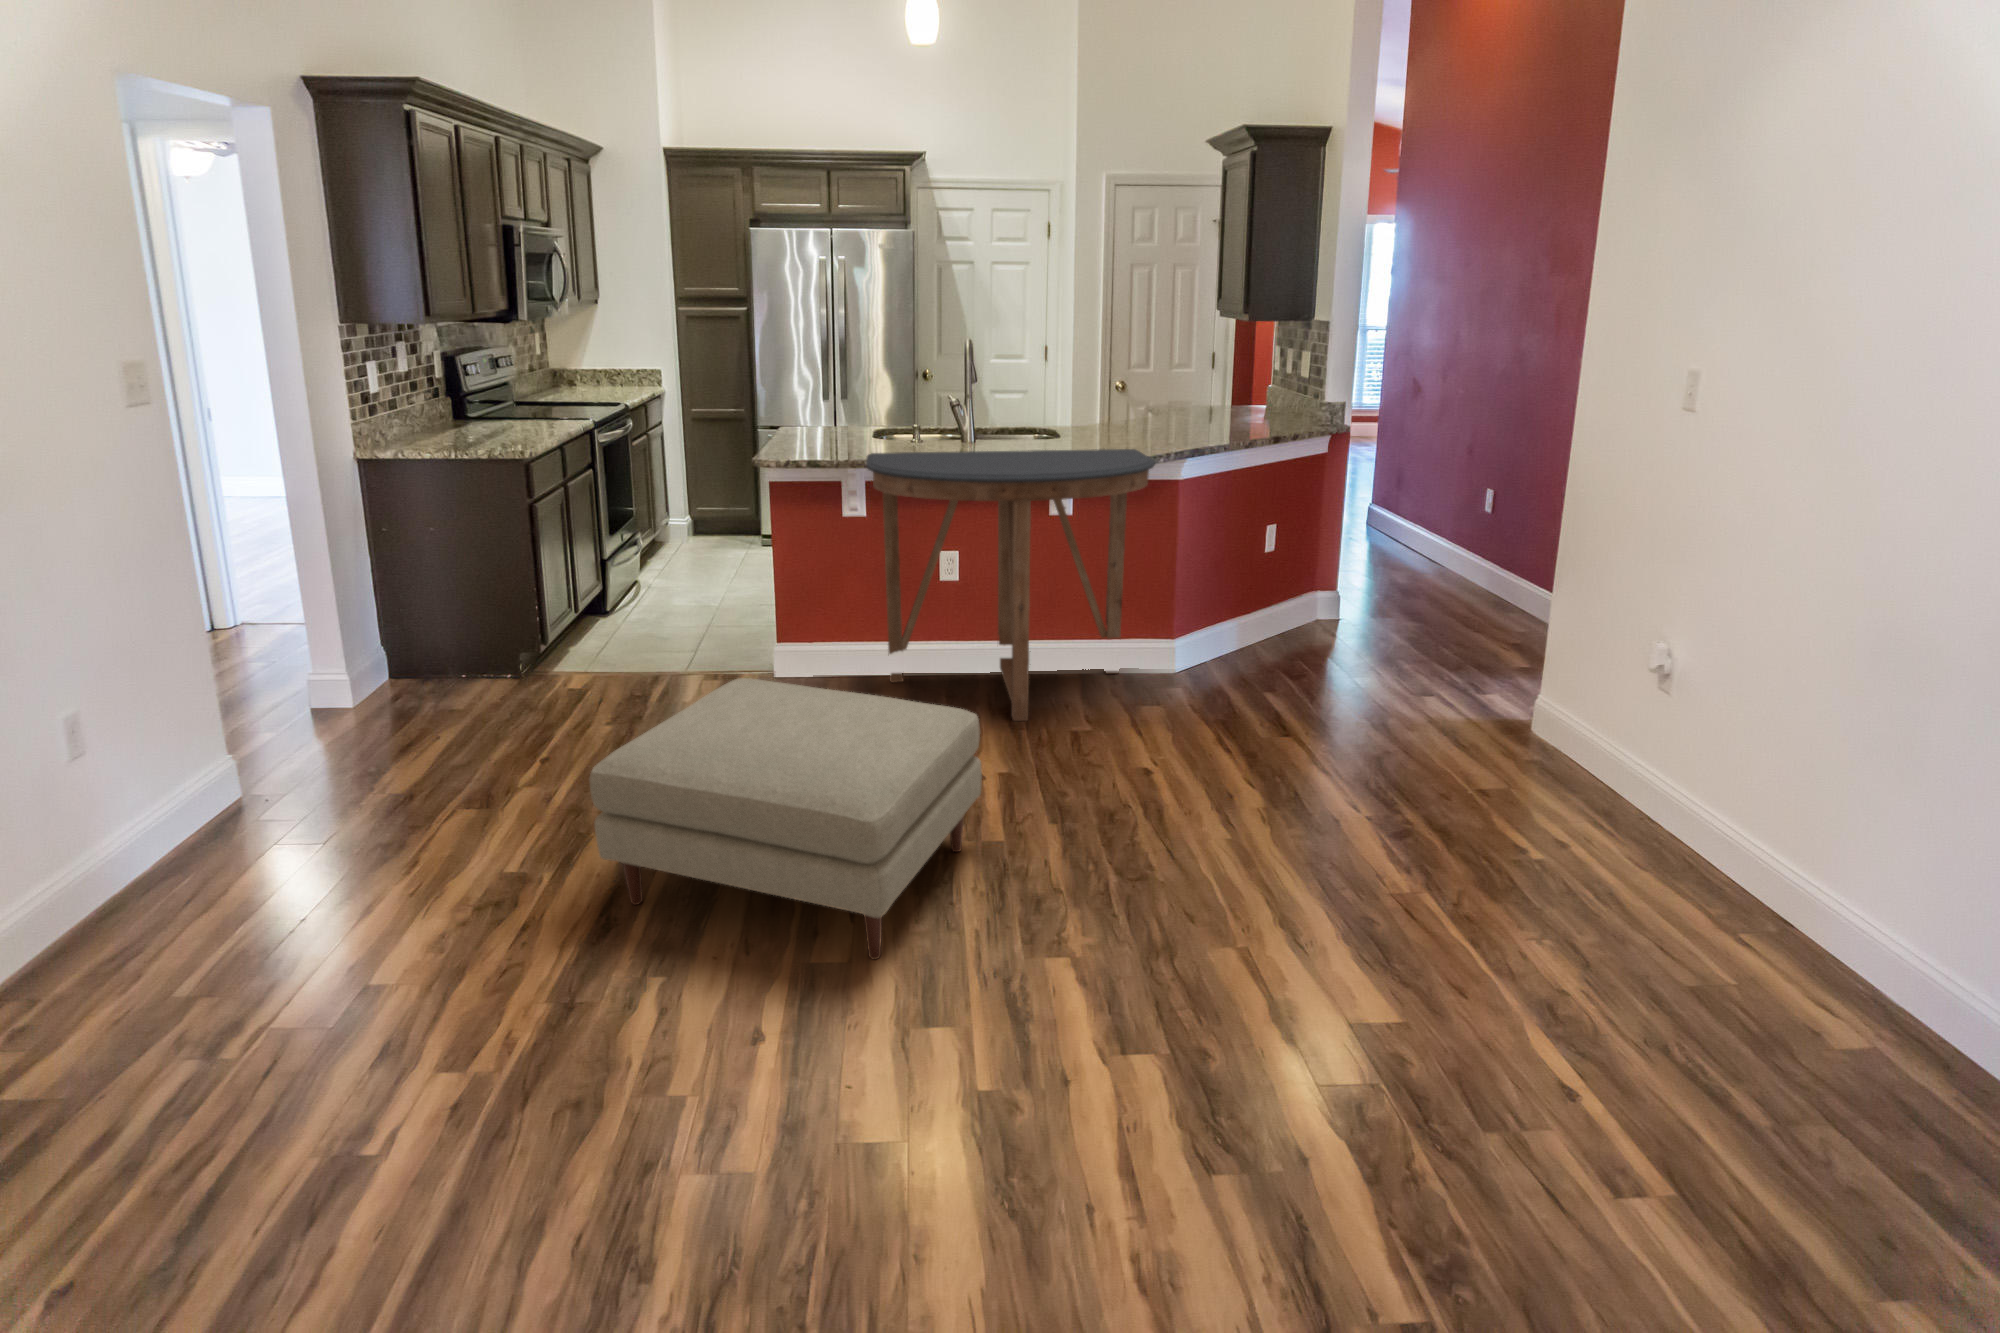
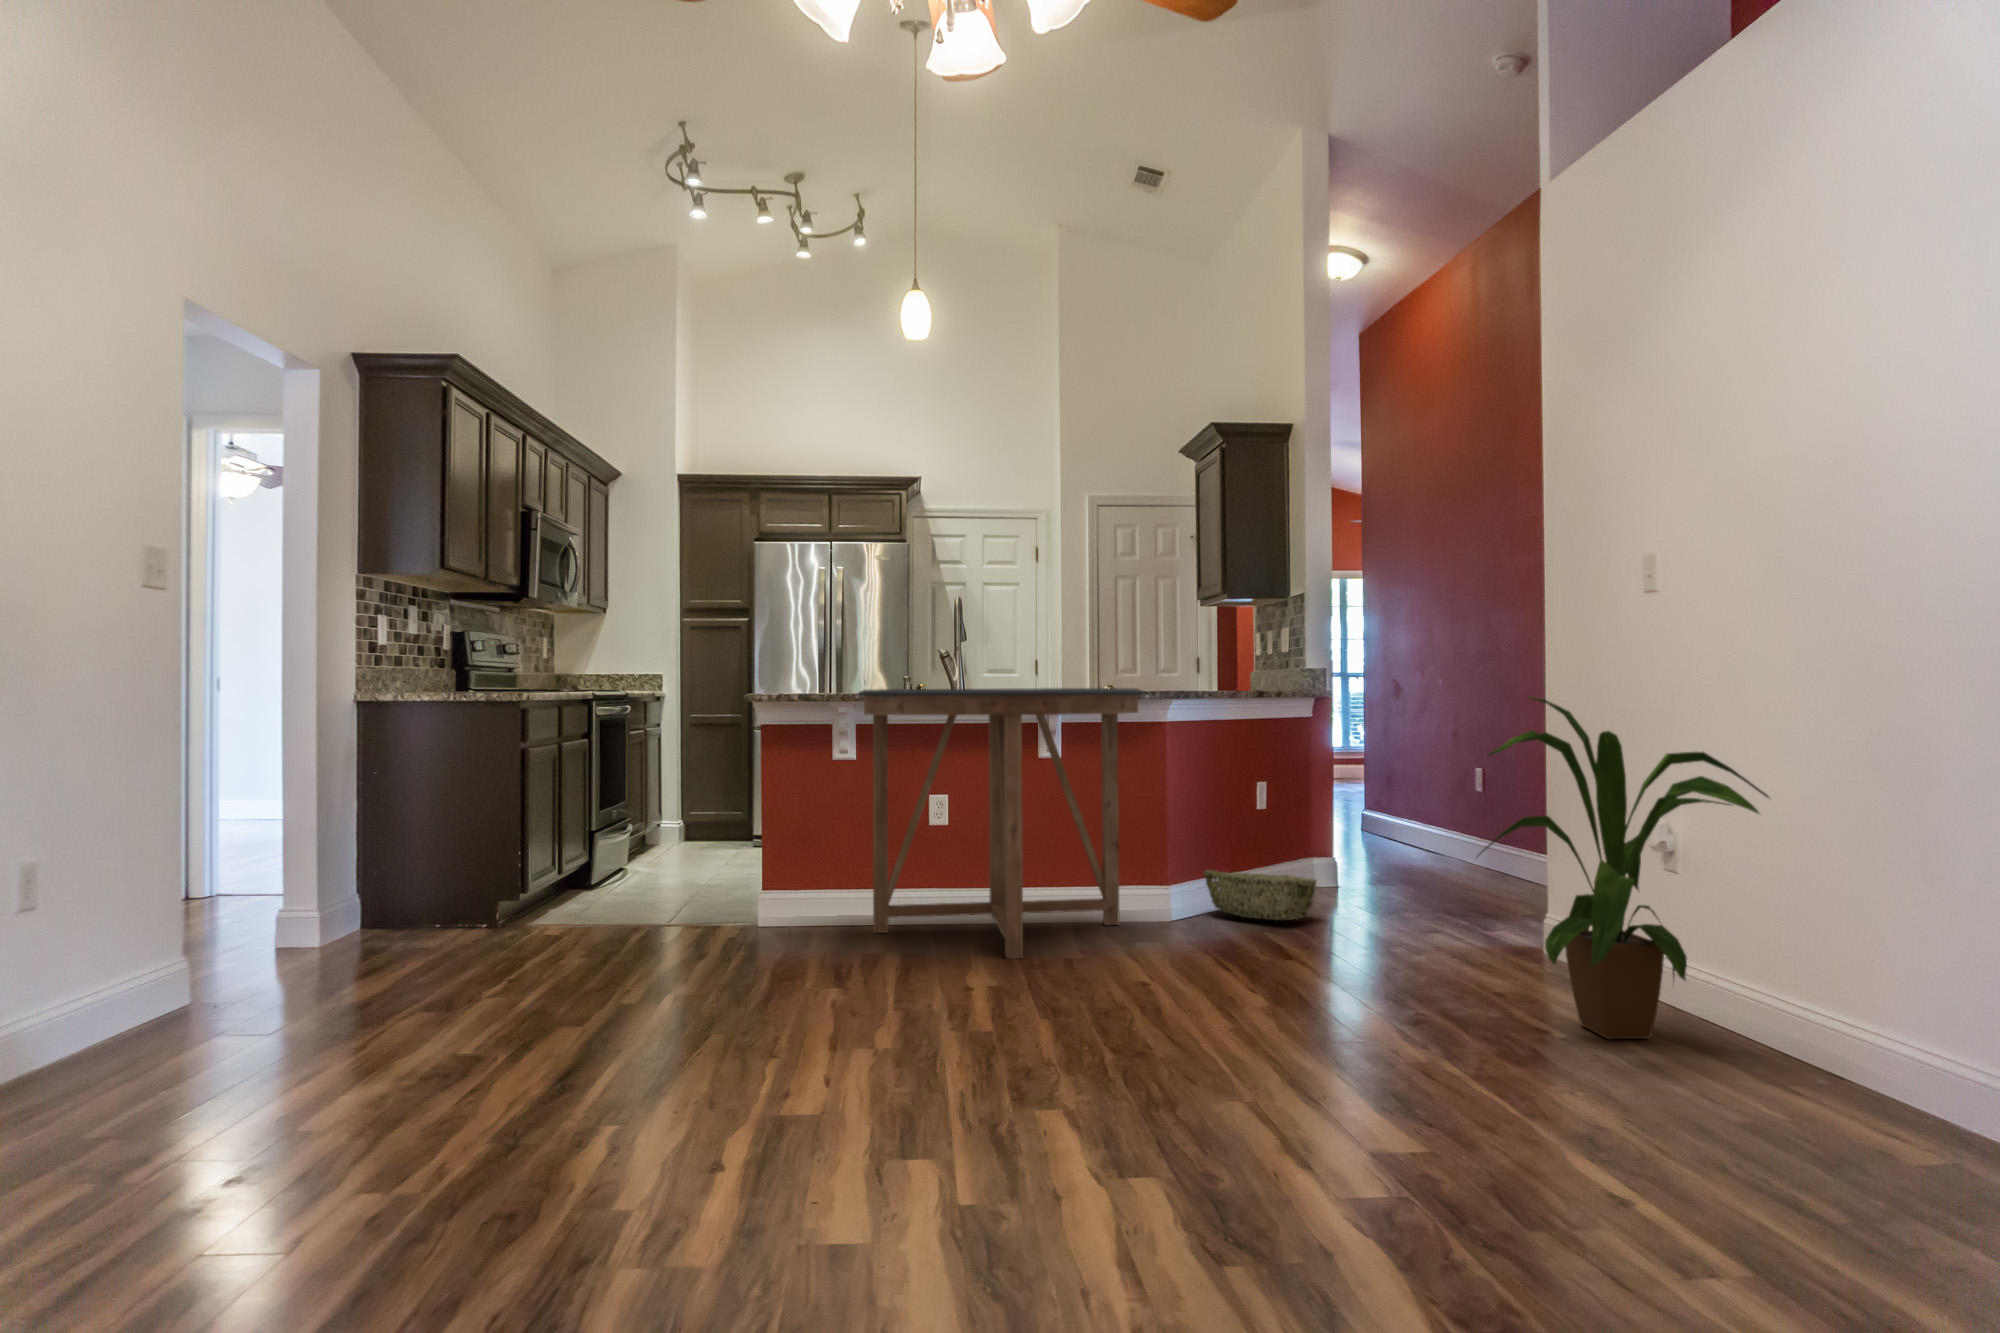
house plant: none [1453,522,1745,840] -> present [1478,696,1769,1039]
woven basket: none [1201,617,1309,672] -> present [1204,870,1317,921]
ottoman: present [589,678,982,959] -> none [532,865,973,1142]

